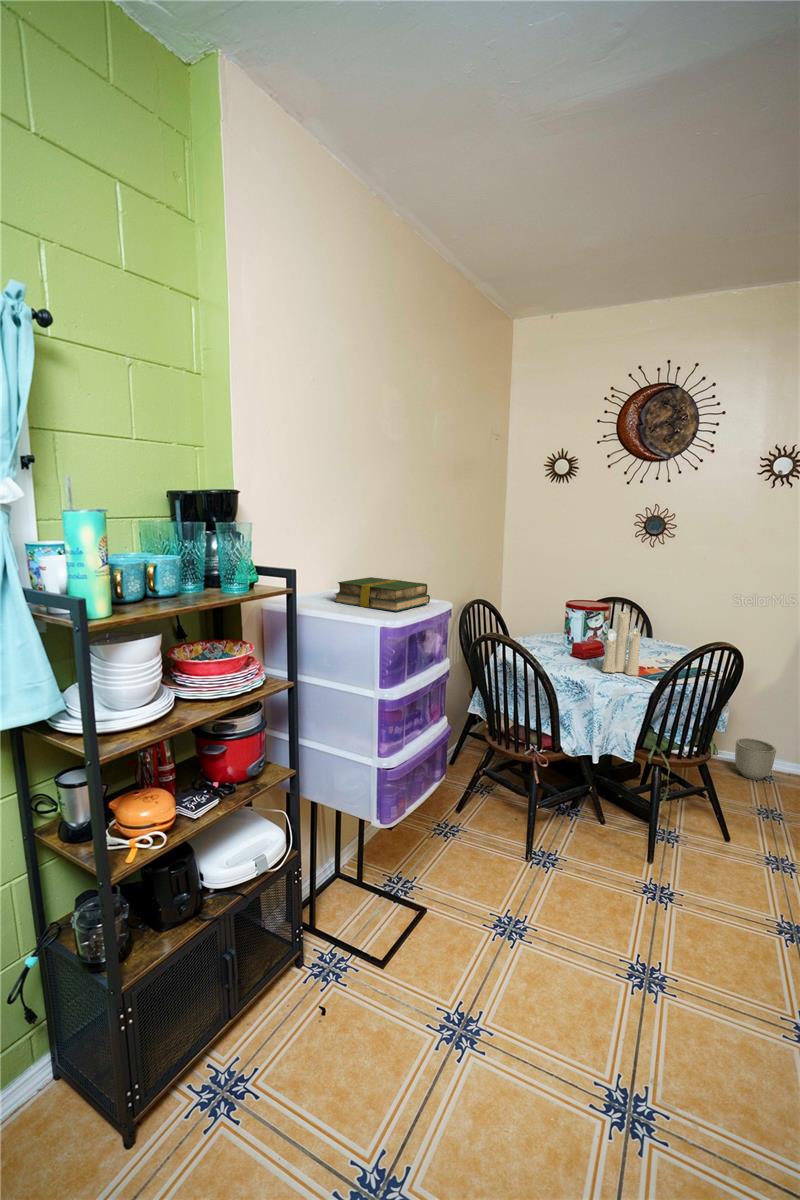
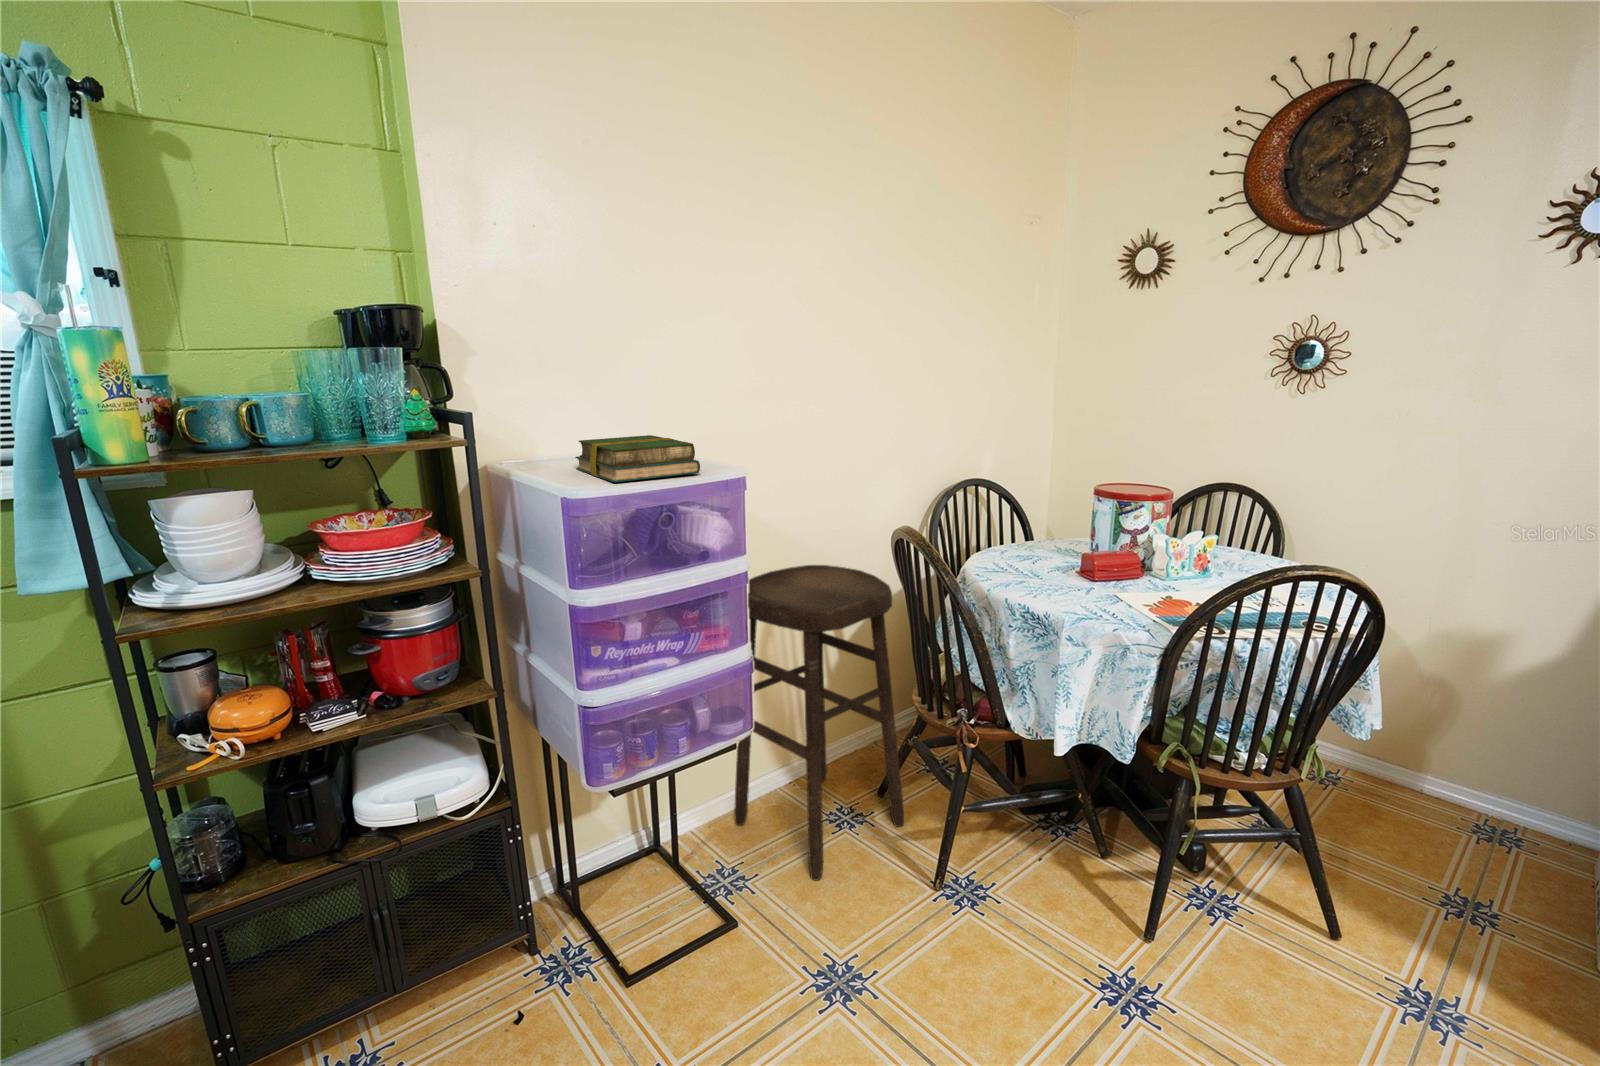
candle: present [602,609,641,675] -> none [1083,480,1149,614]
stool: none [375,660,486,874] -> present [734,565,904,880]
planter: present [735,738,776,780] -> none [1445,755,1537,838]

